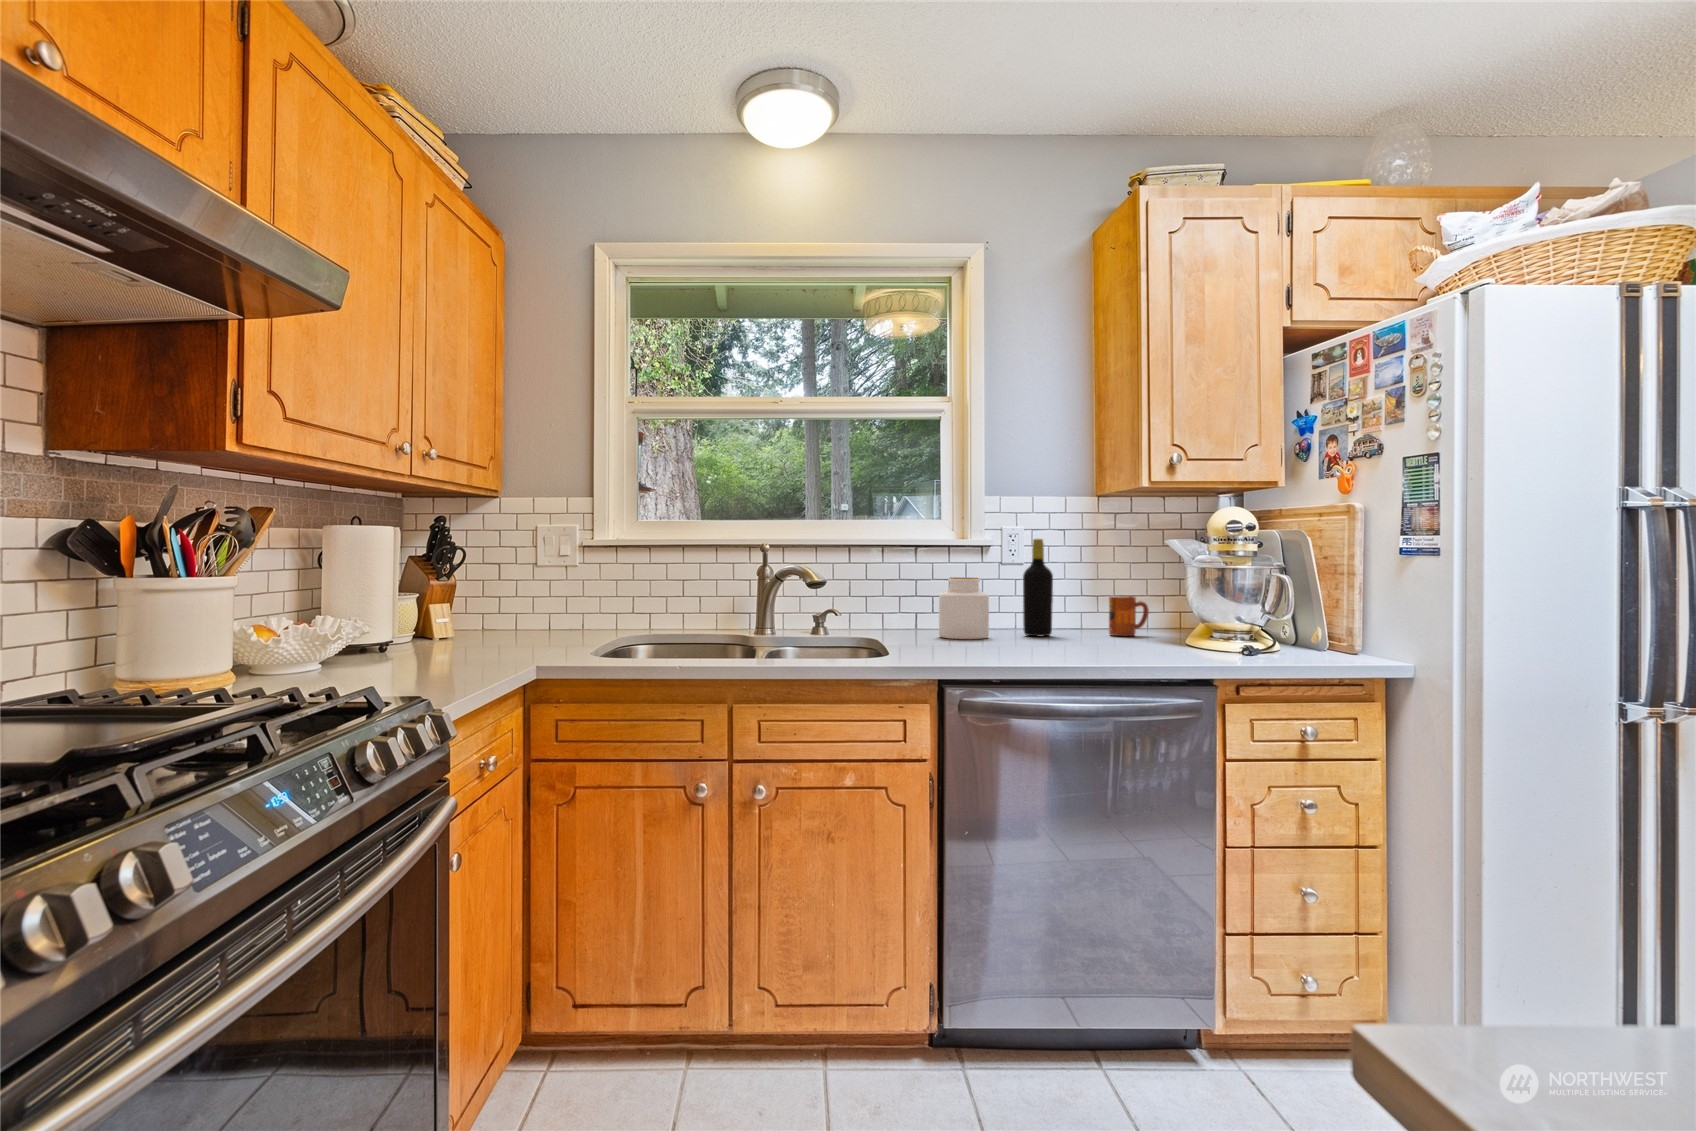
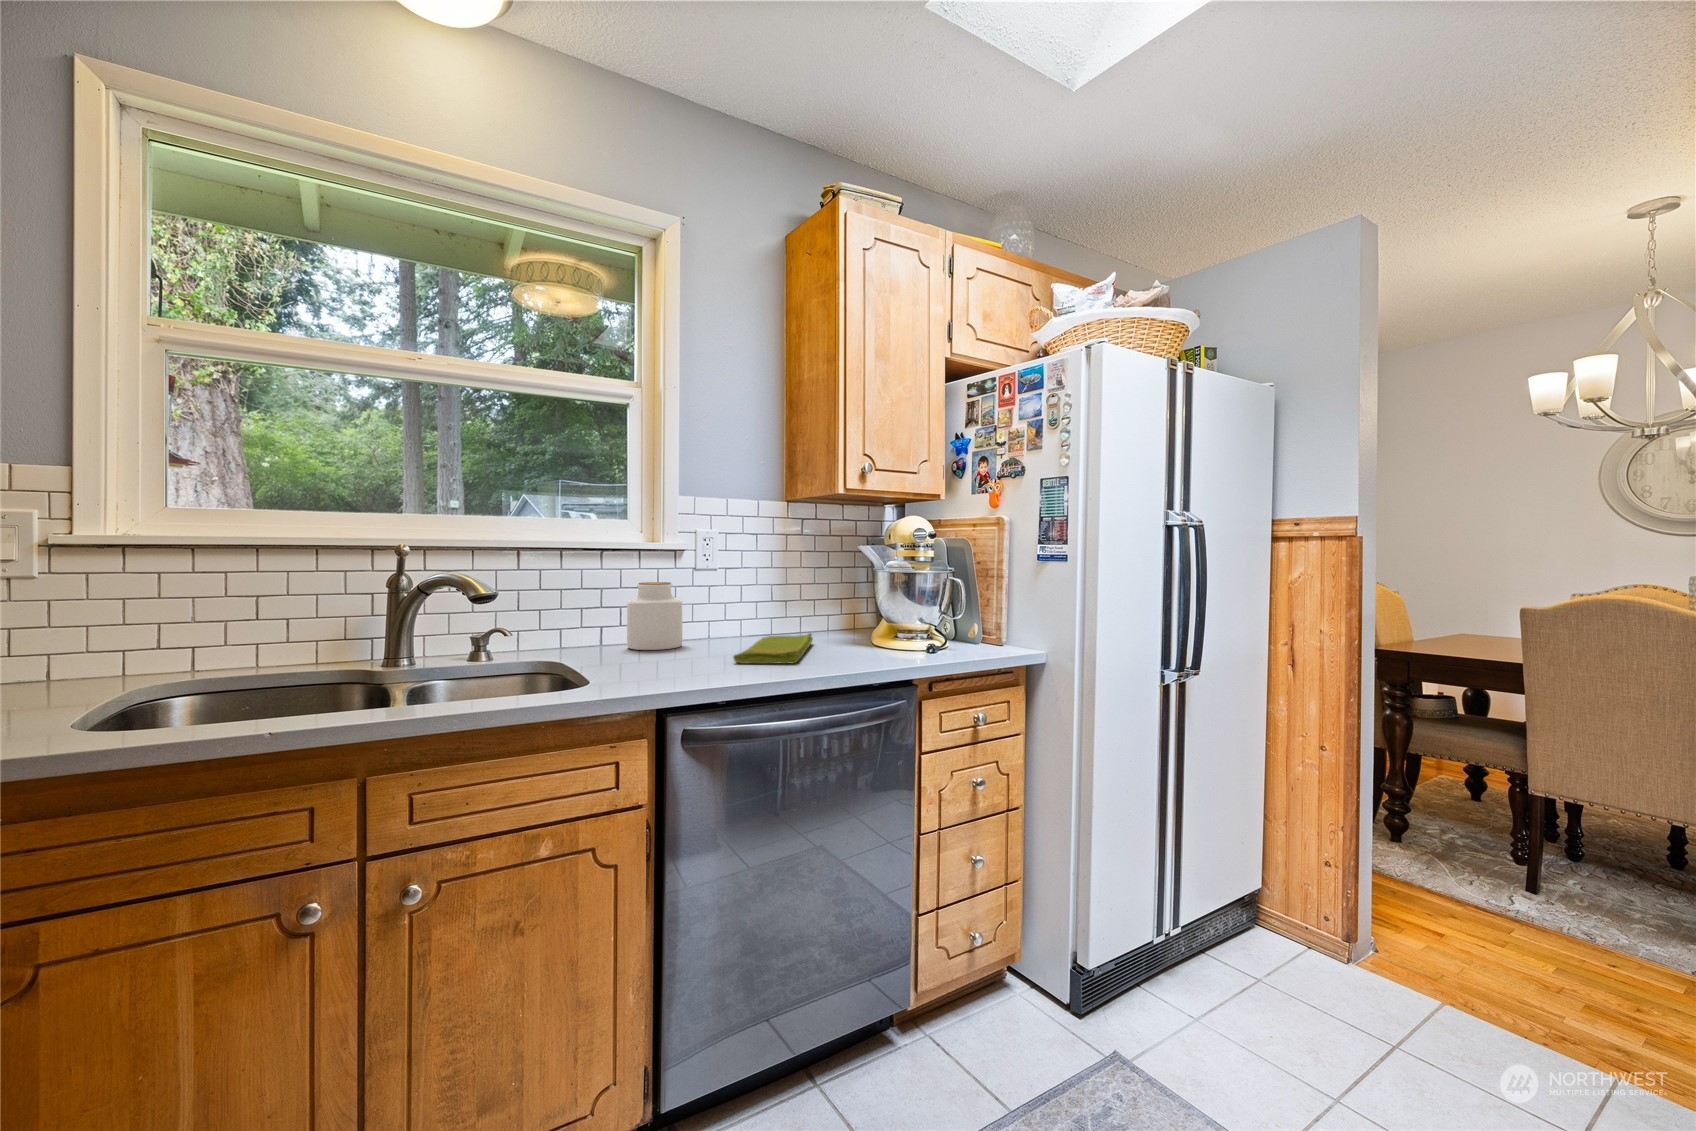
bottle: present [1023,539,1053,636] -> none [714,541,744,640]
mug: present [1109,596,1149,636] -> none [794,595,828,634]
dish towel: none [1021,631,1118,653] -> present [733,633,813,664]

